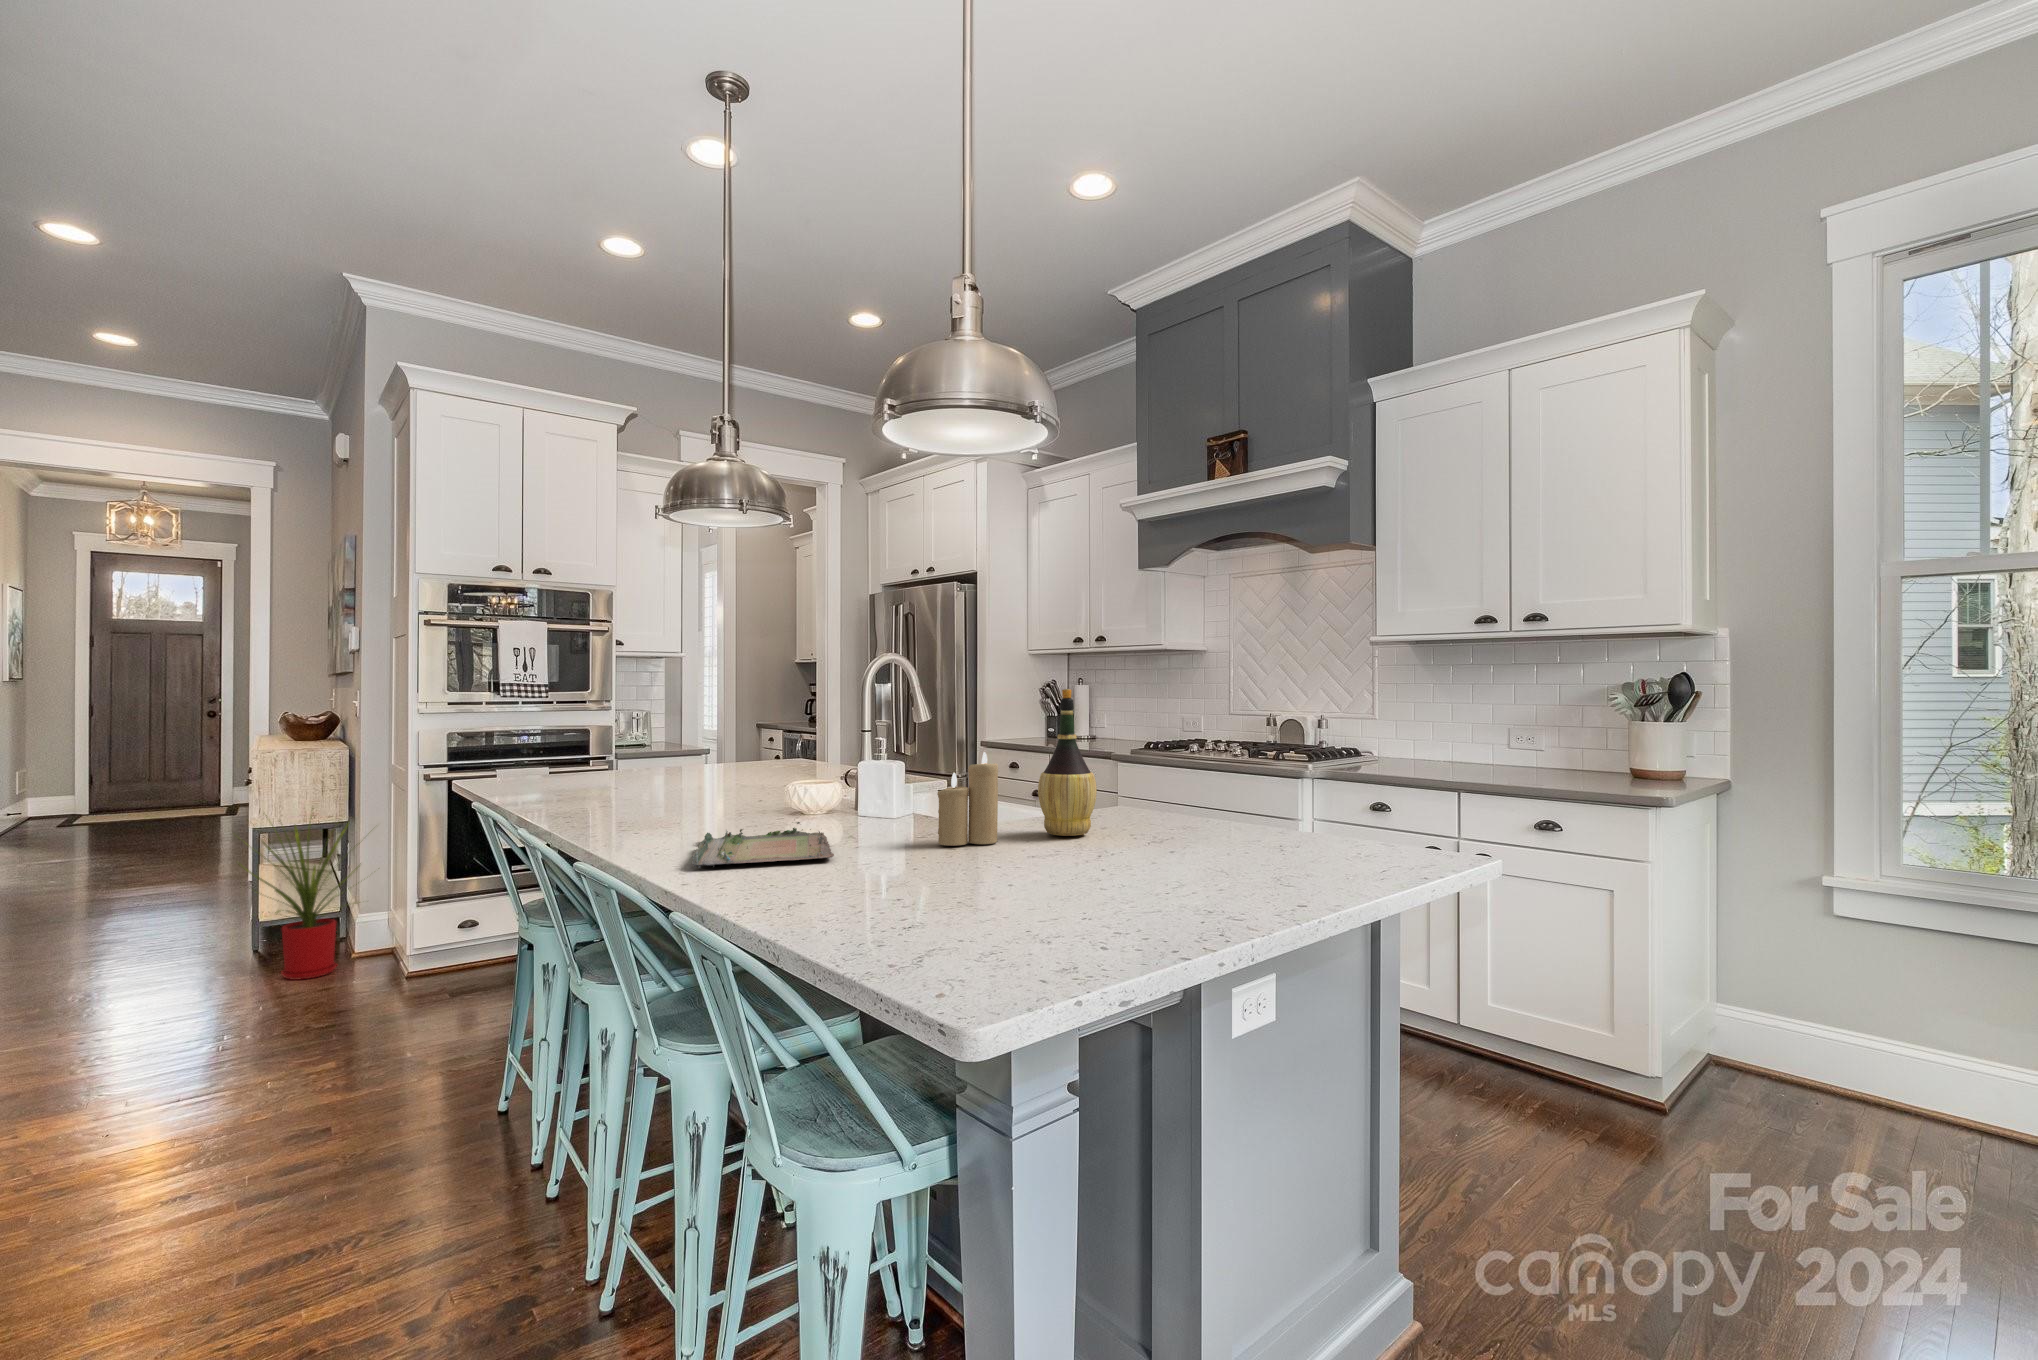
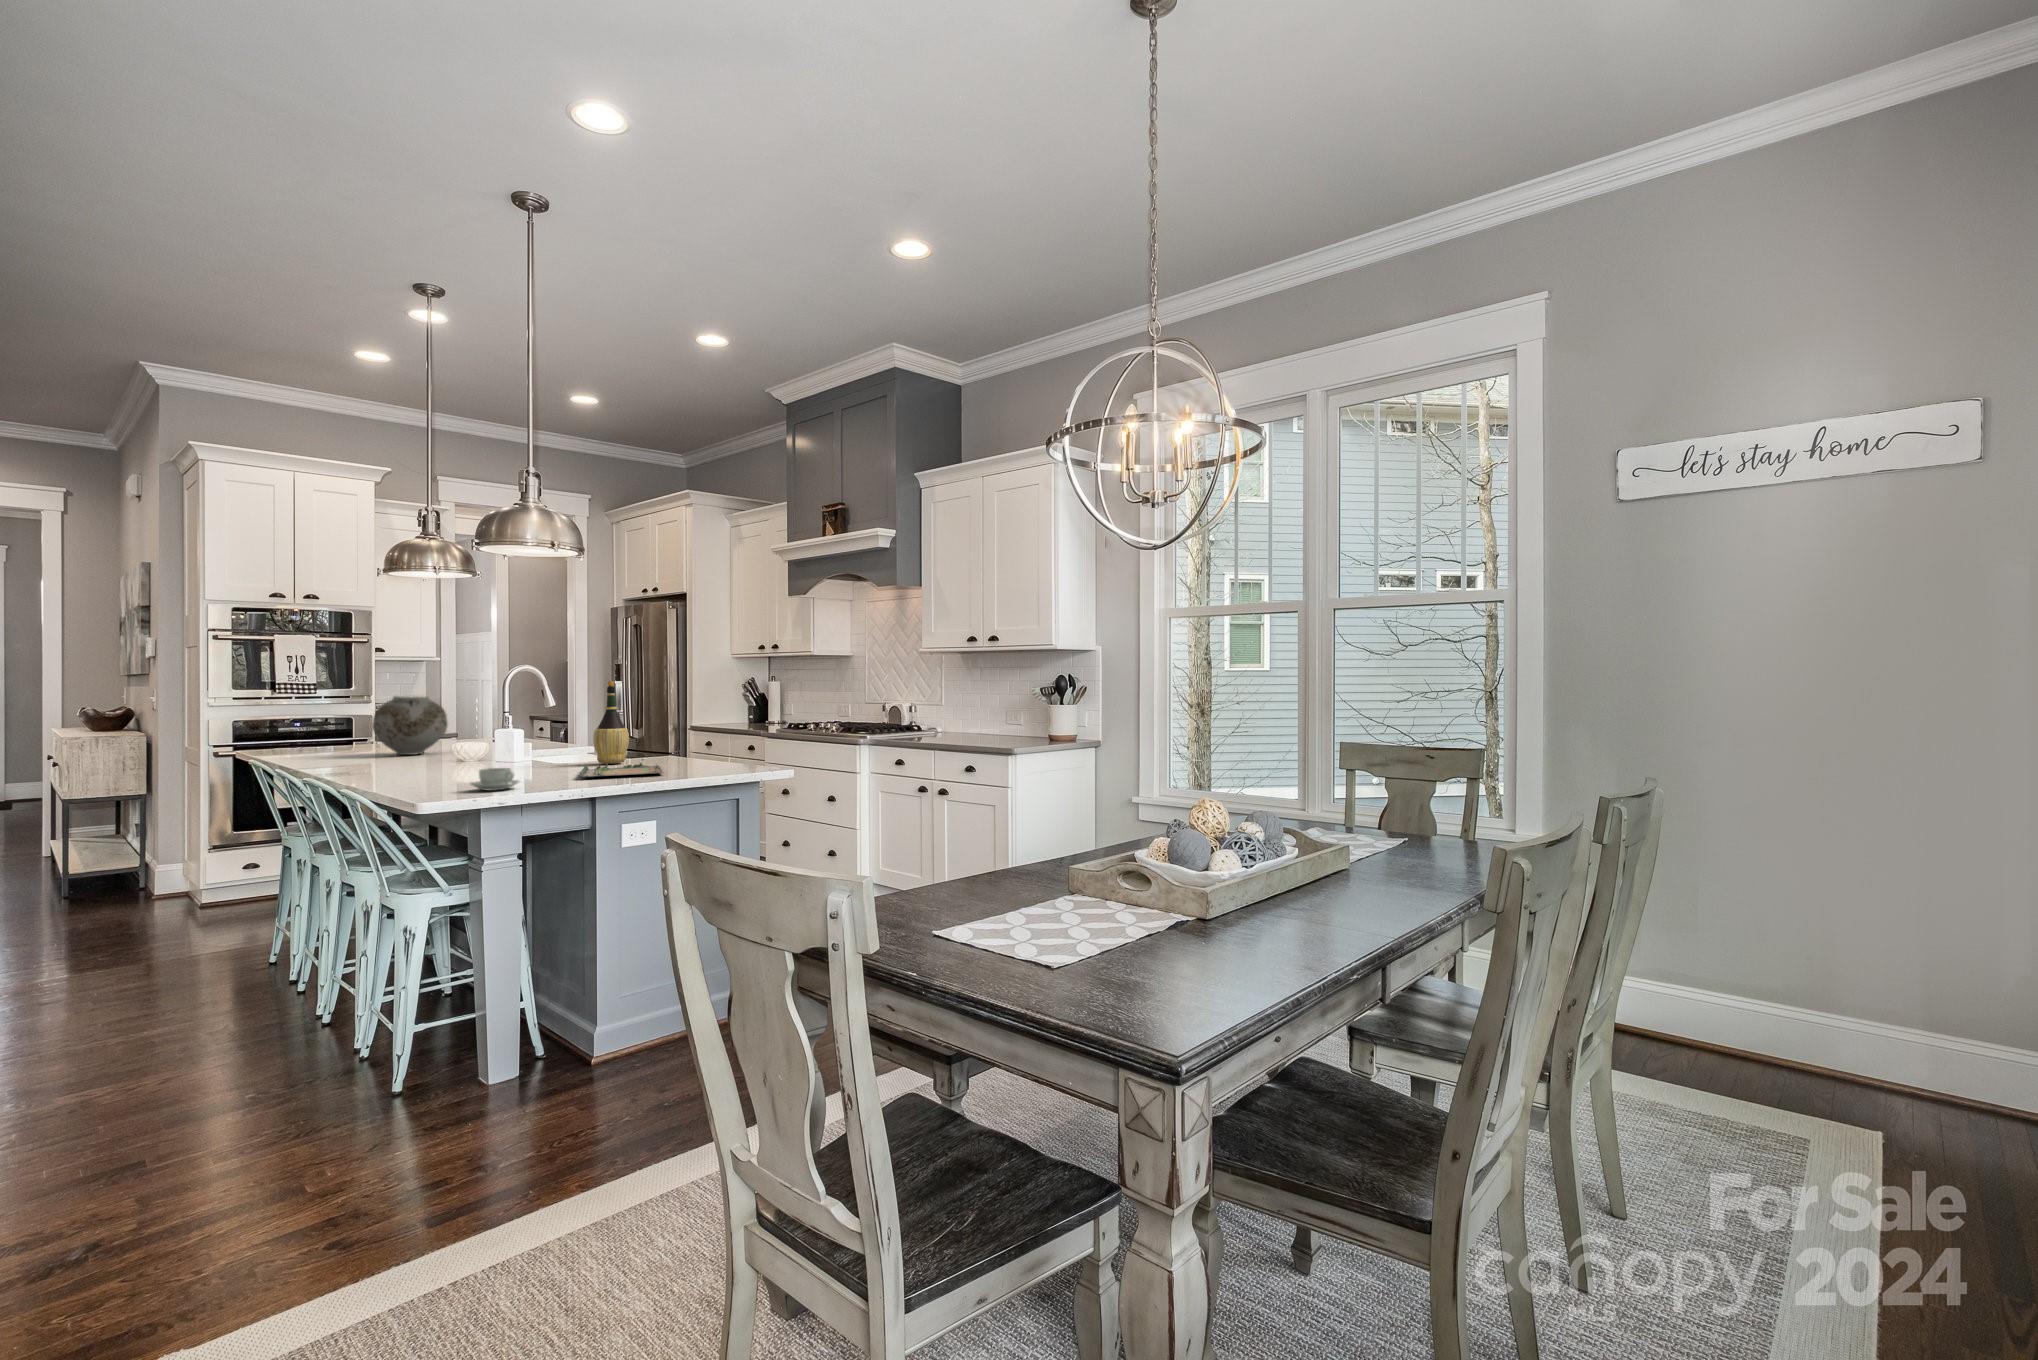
vase: none [642,708,743,797] -> present [372,696,448,755]
candle: present [937,752,998,846] -> none [527,716,565,768]
tray: present [692,822,834,868] -> present [579,759,663,778]
house plant: present [241,823,361,980] -> none [50,781,176,914]
coffee cup: none [955,886,1057,946] -> present [471,768,519,790]

